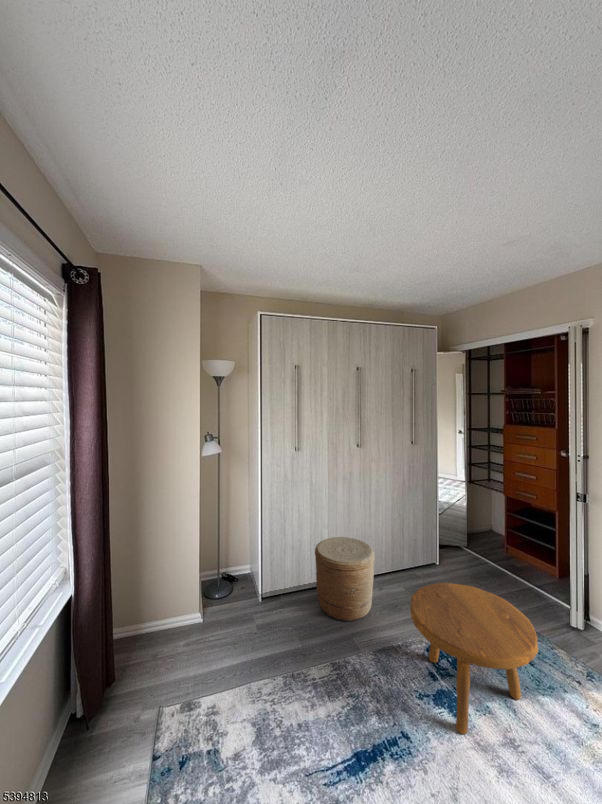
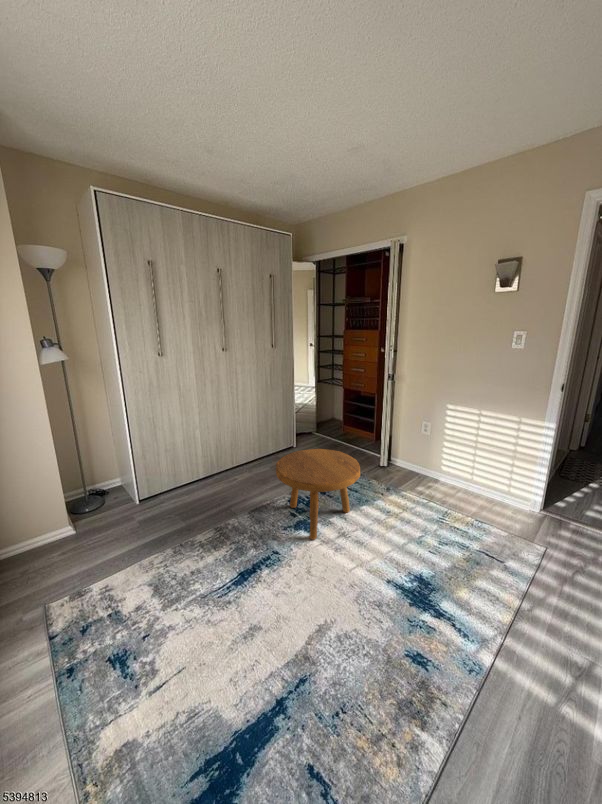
woven basket: present [315,537,375,621] -> none [188,434,244,501]

